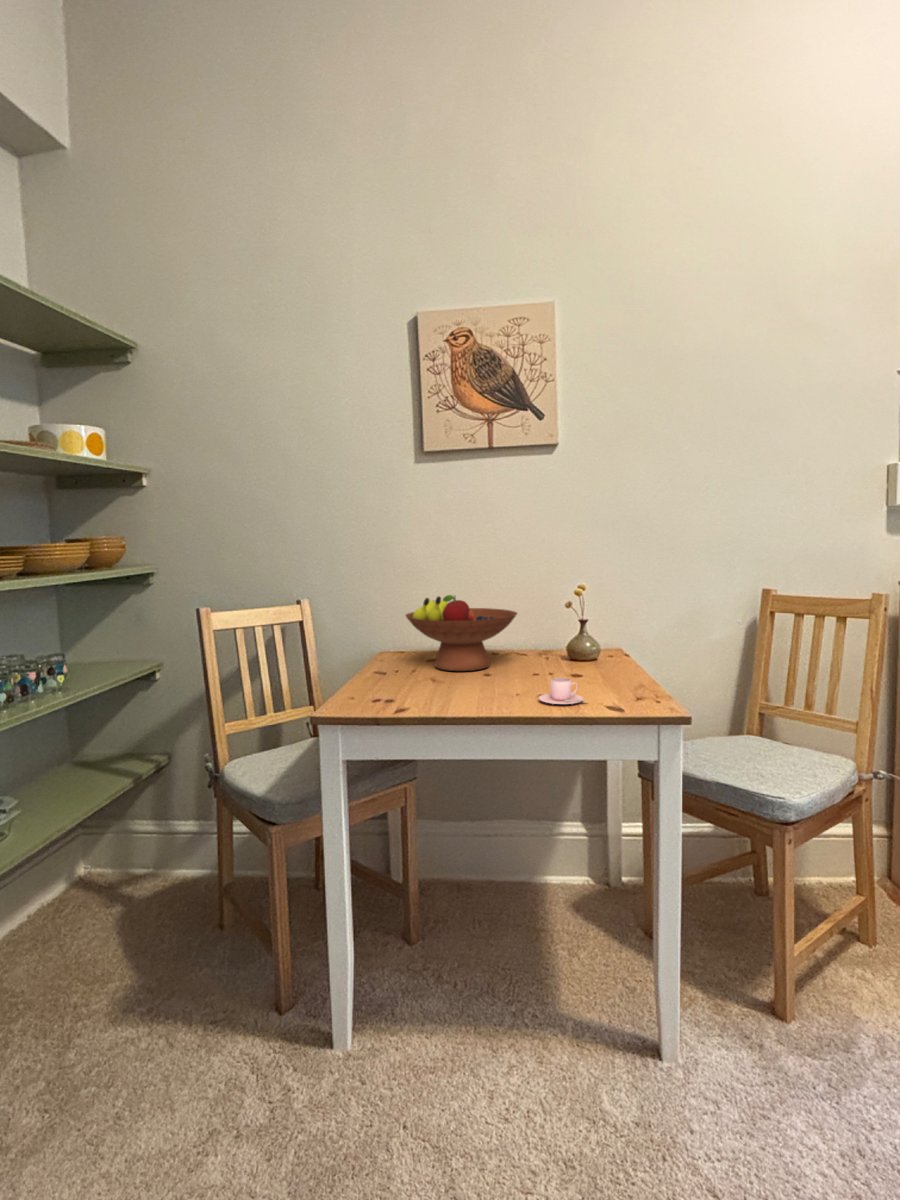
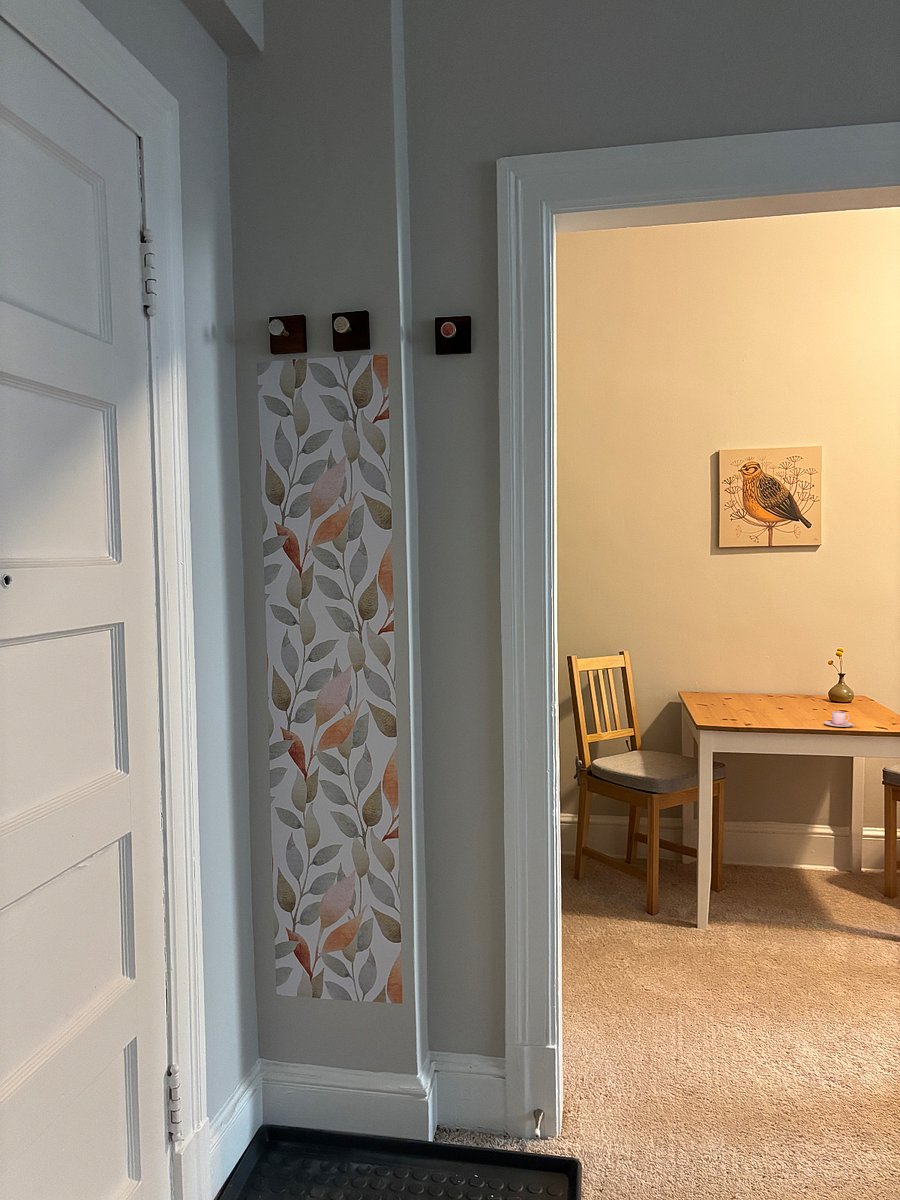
fruit bowl: present [406,595,517,671] -> none [715,653,797,706]

